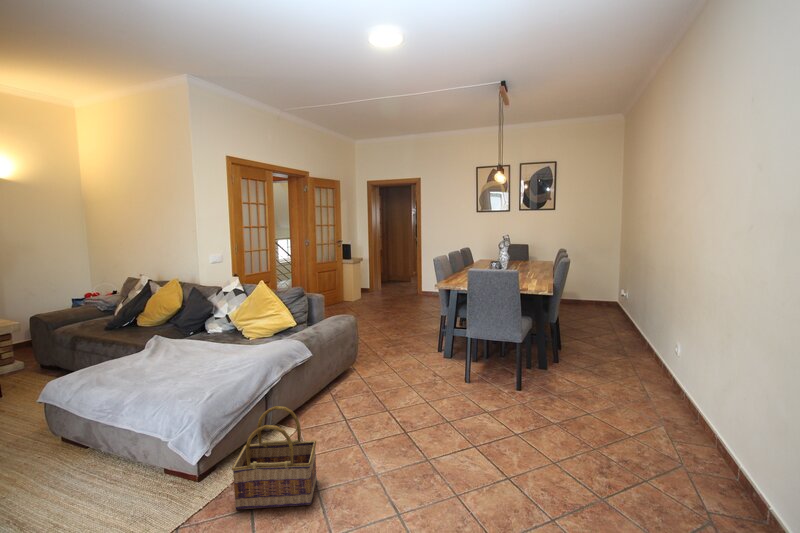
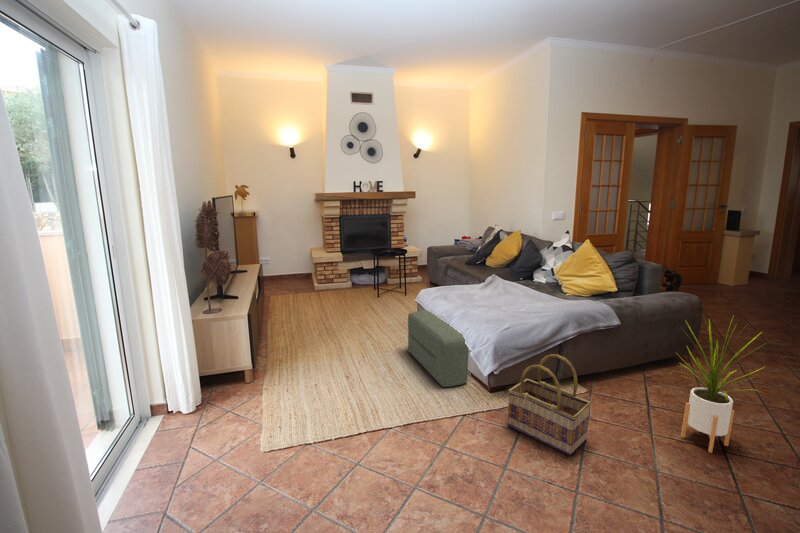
house plant: none [364,327,421,439] -> present [680,318,766,453]
pouf: none [36,408,162,507] -> present [408,311,469,387]

